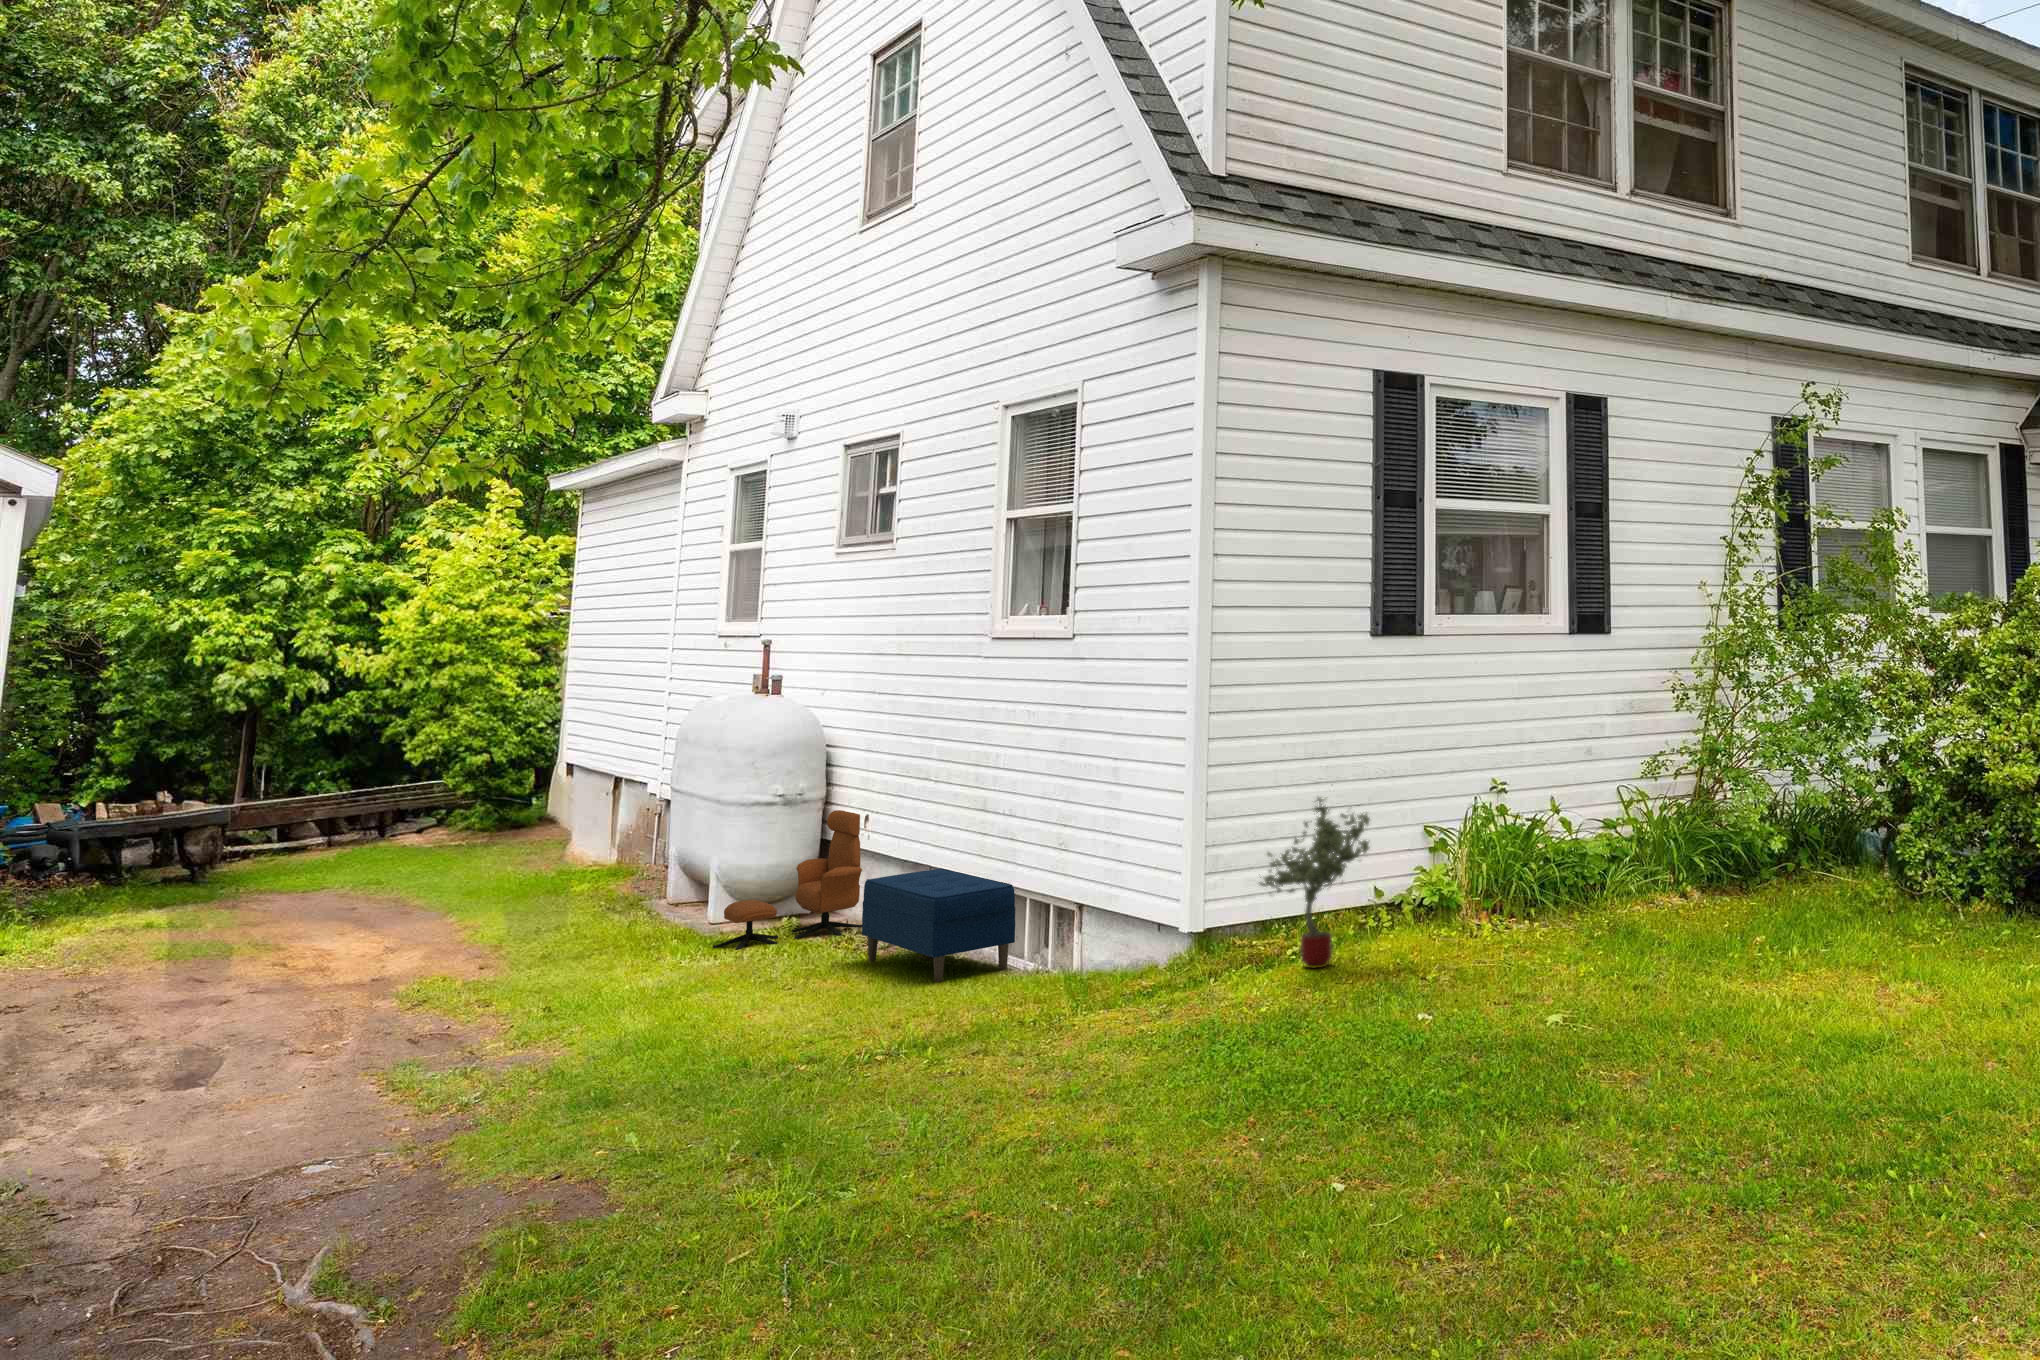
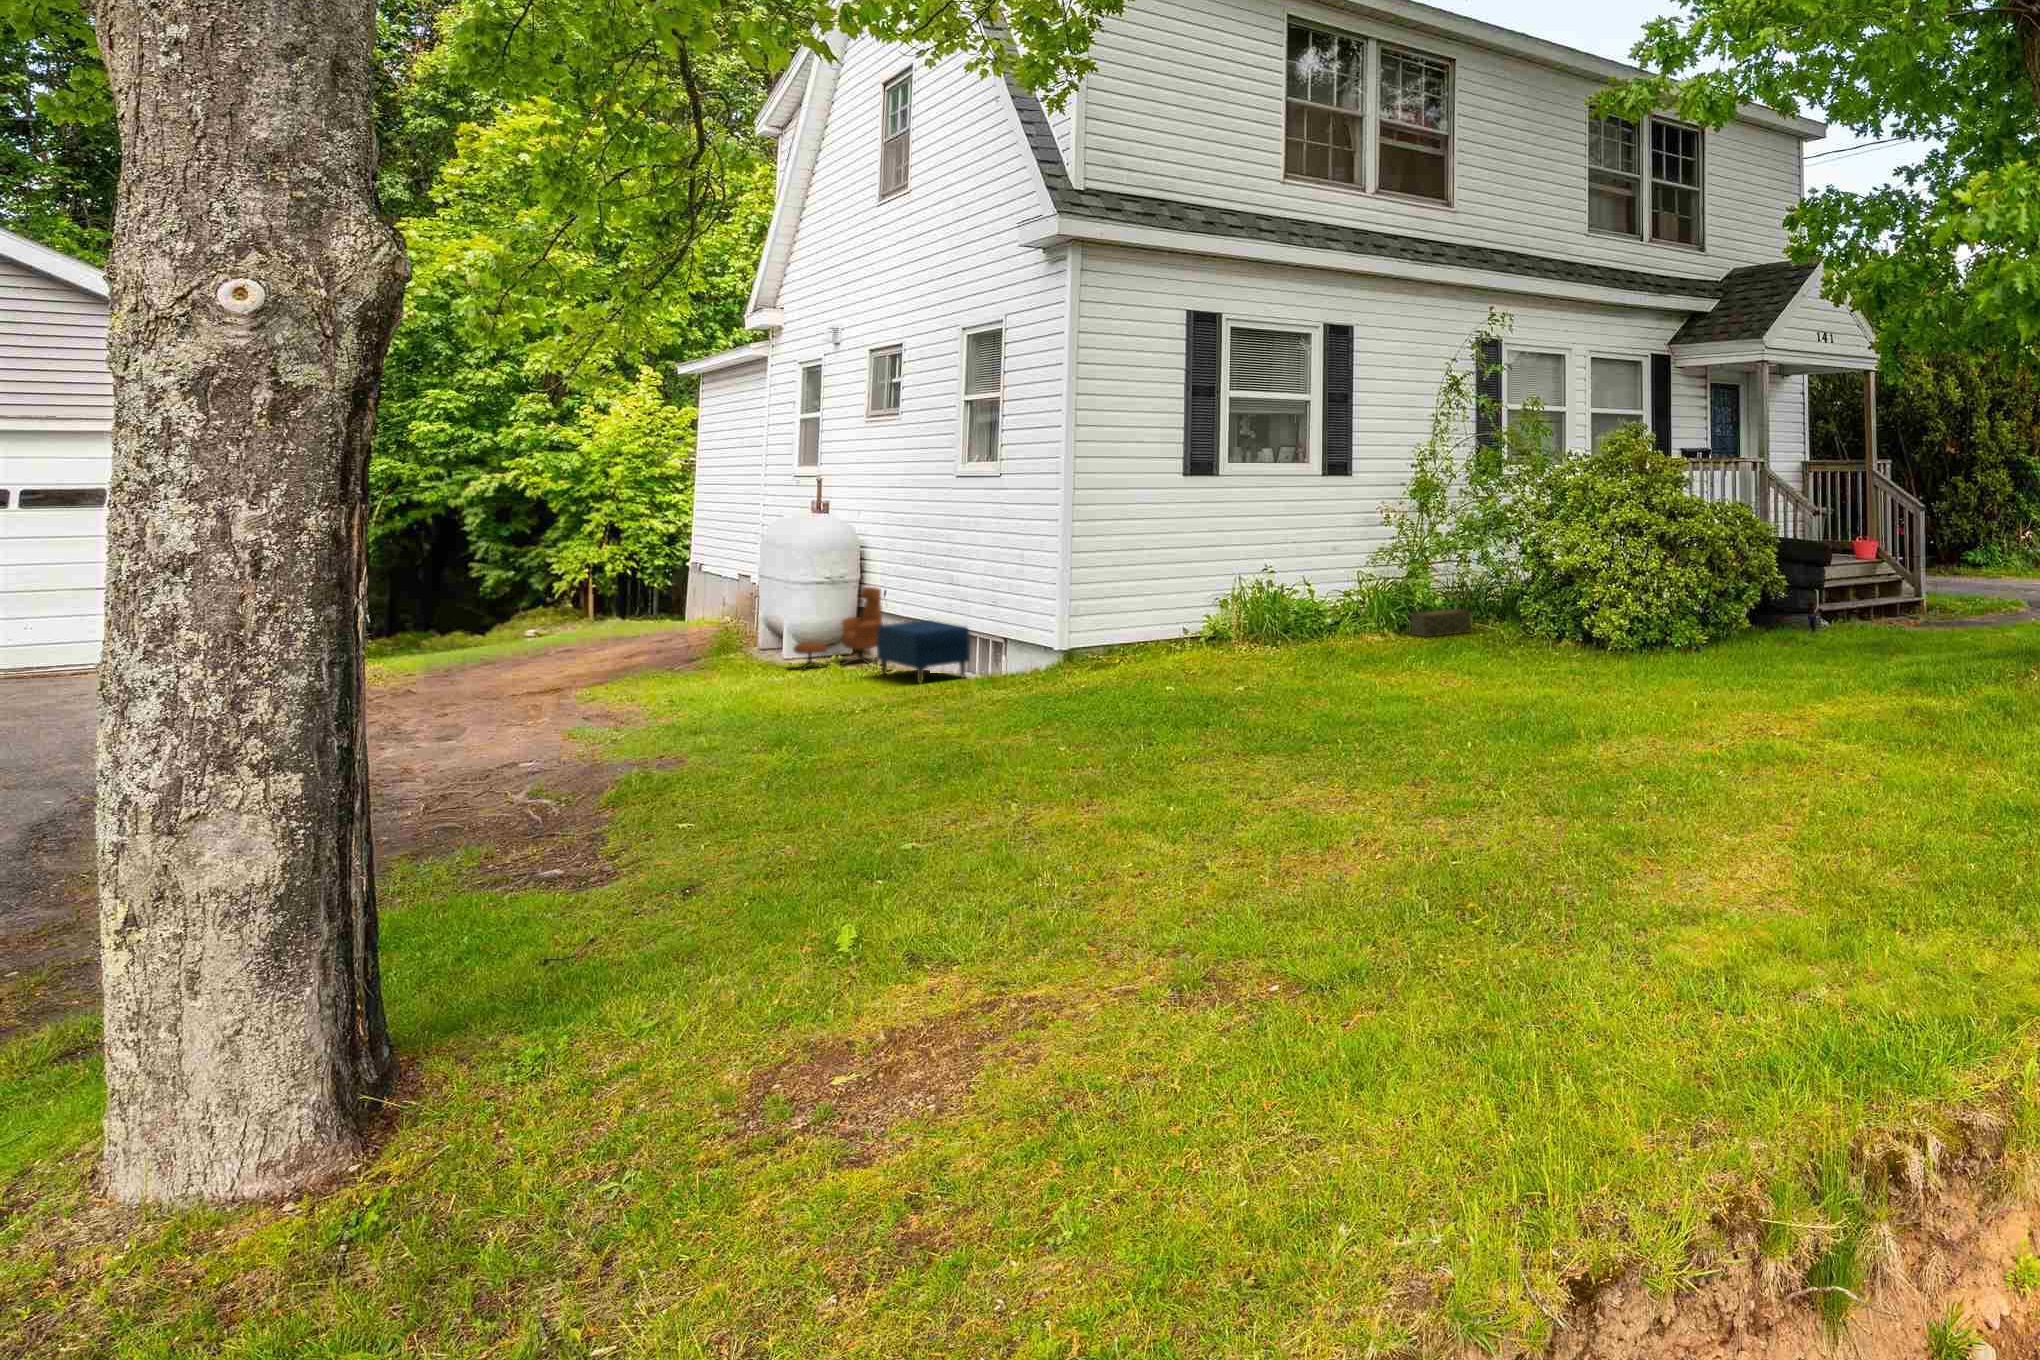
potted tree: present [1260,797,1370,968] -> none [1099,570,1174,669]
woven basket: none [1719,848,1817,900] -> present [1411,609,1471,637]

